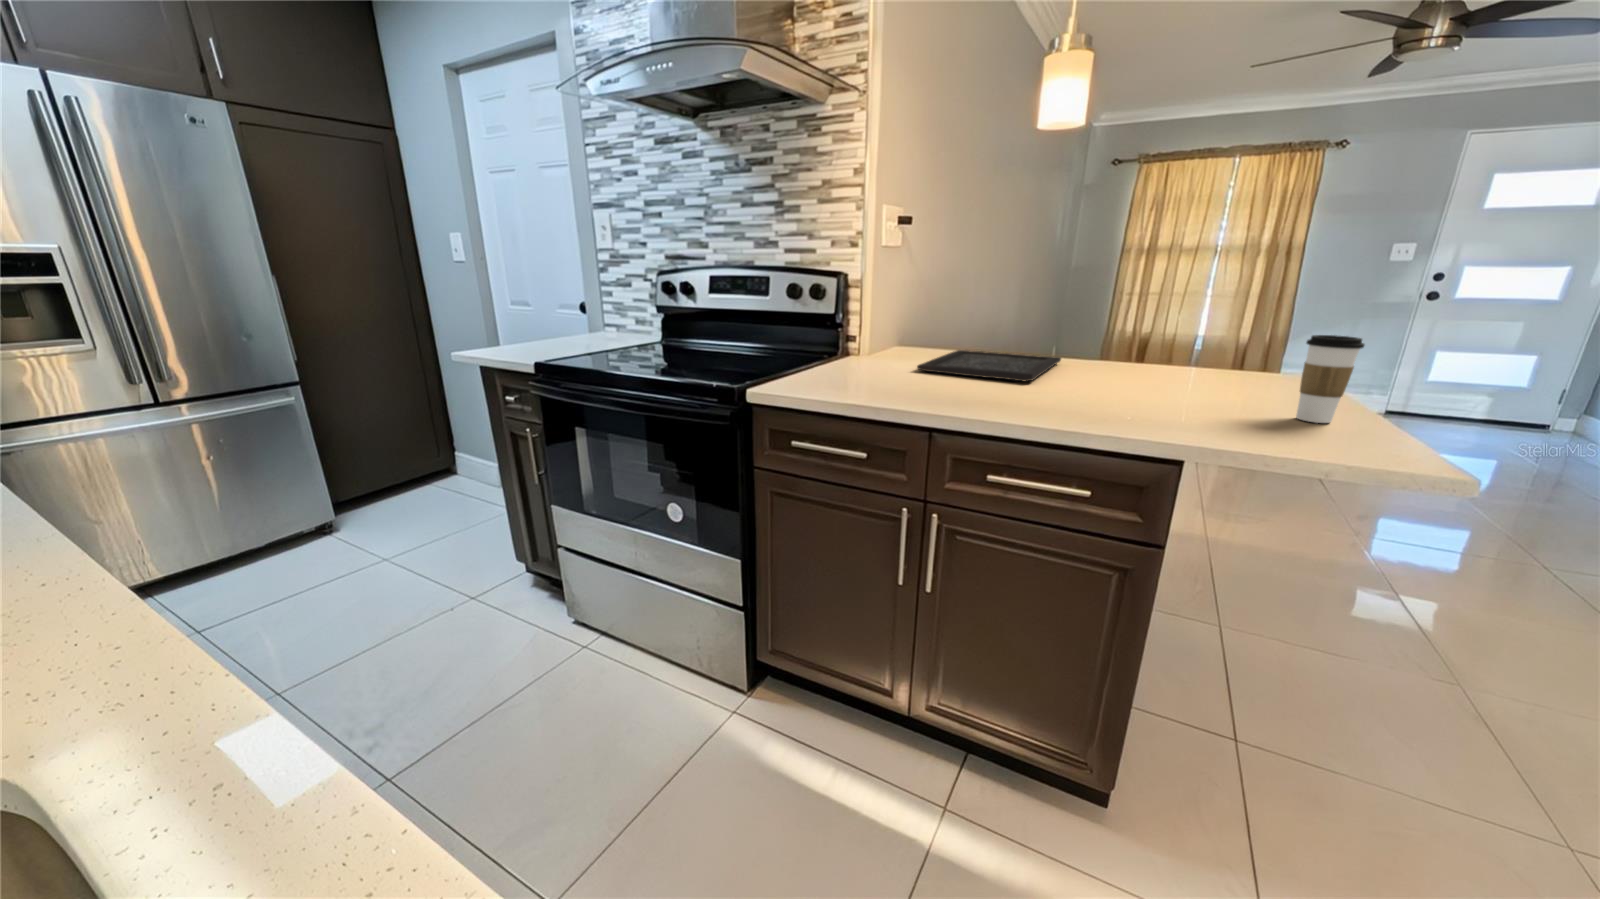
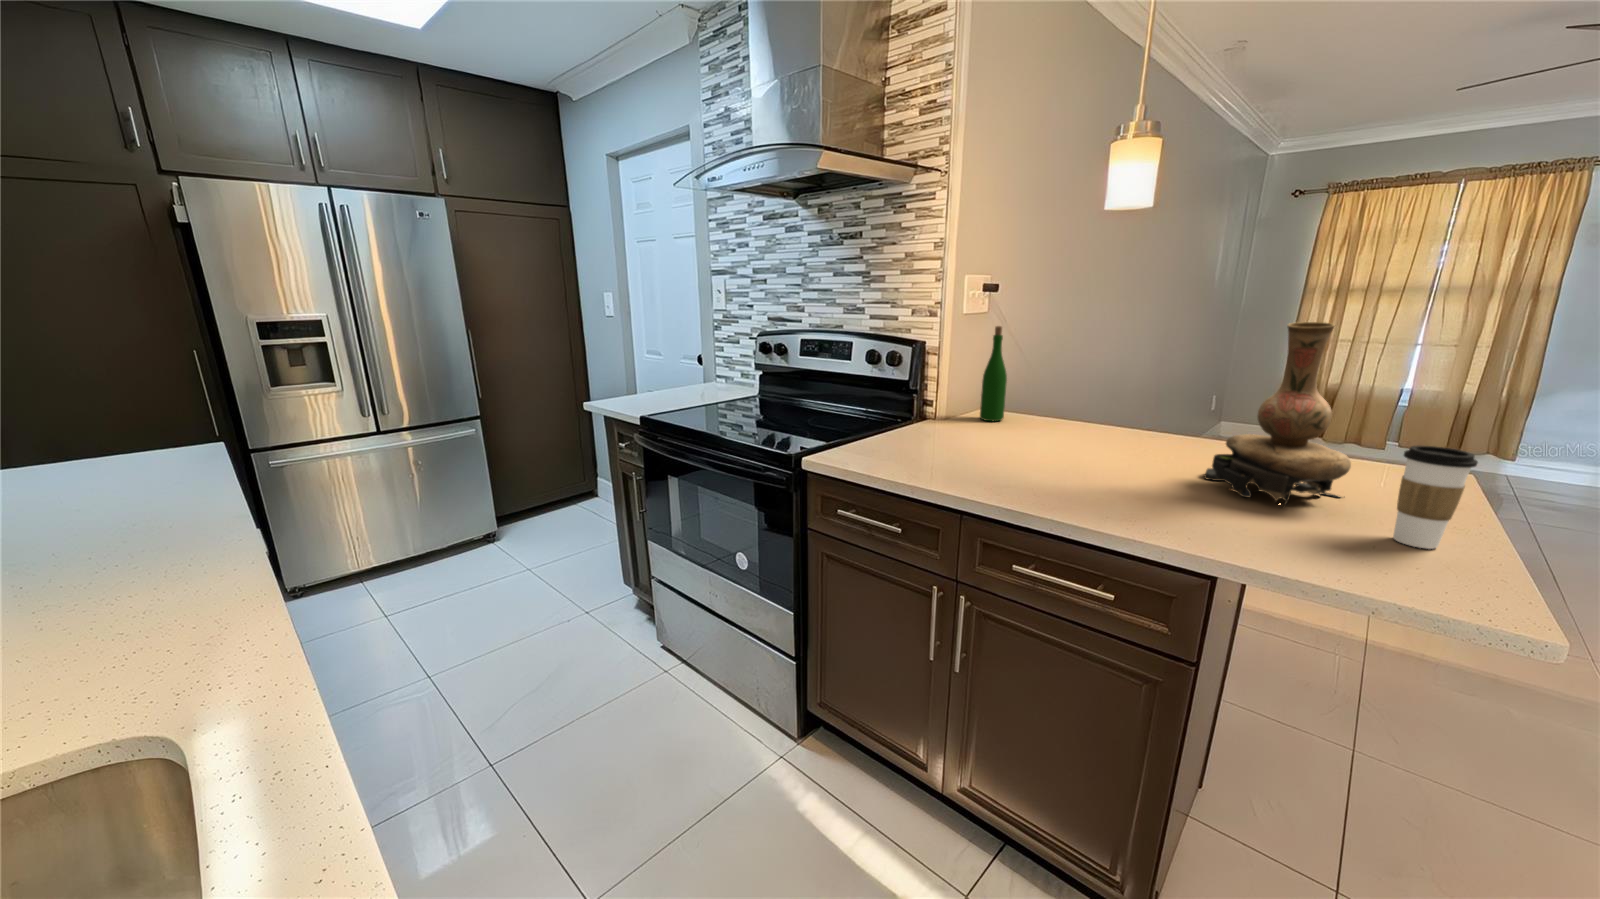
vase: none [1125,233,1256,404] -> present [1204,322,1351,505]
wine bottle: none [901,257,926,354] -> present [980,326,1007,422]
tray: present [917,350,1061,381] -> none [981,420,1148,465]

